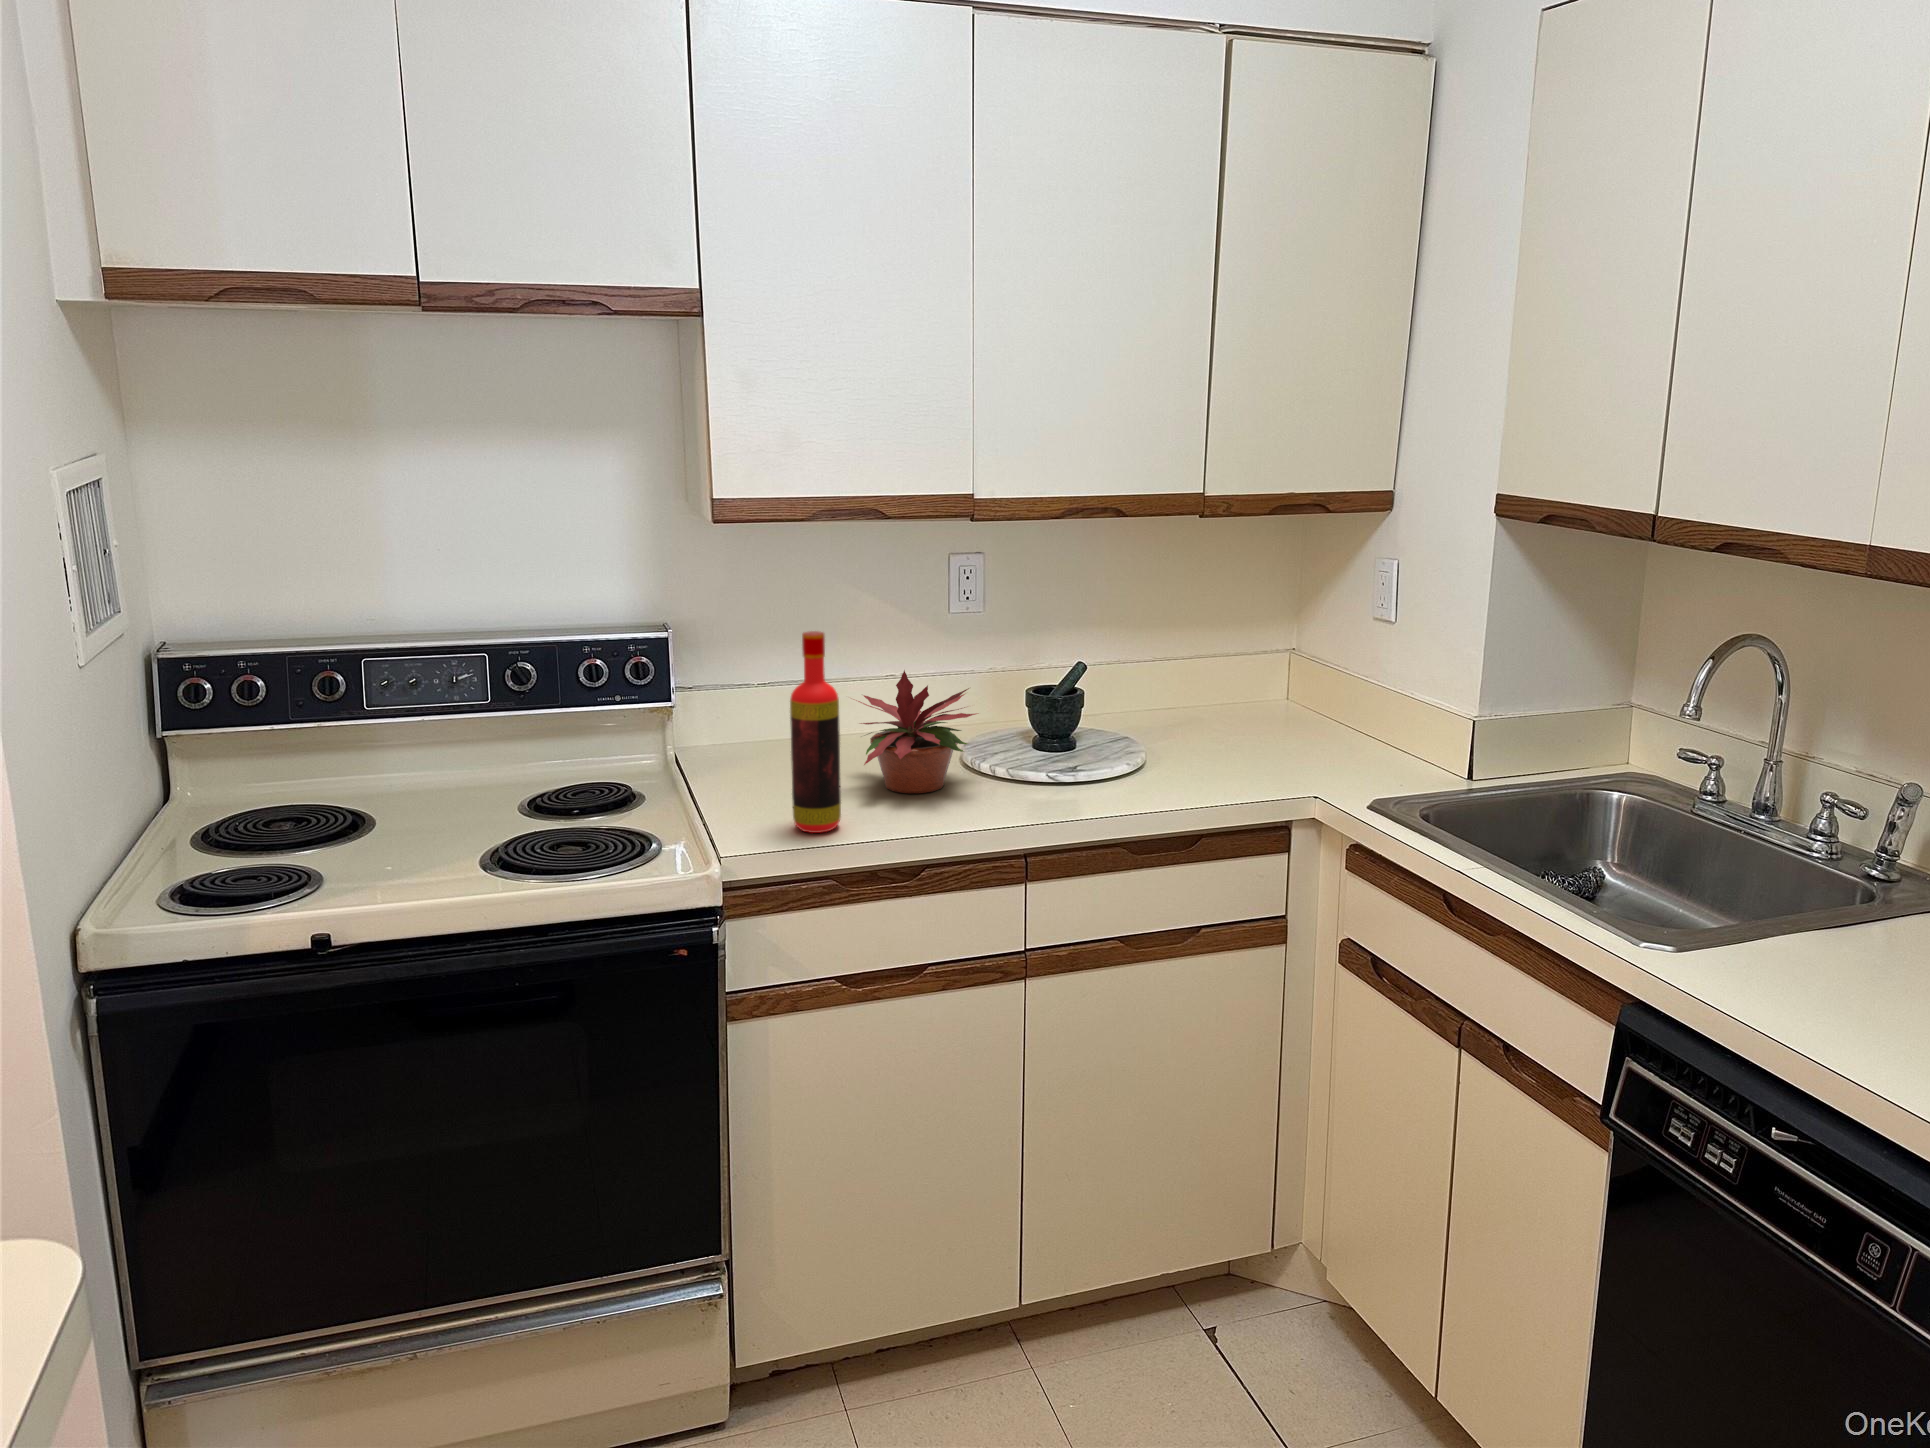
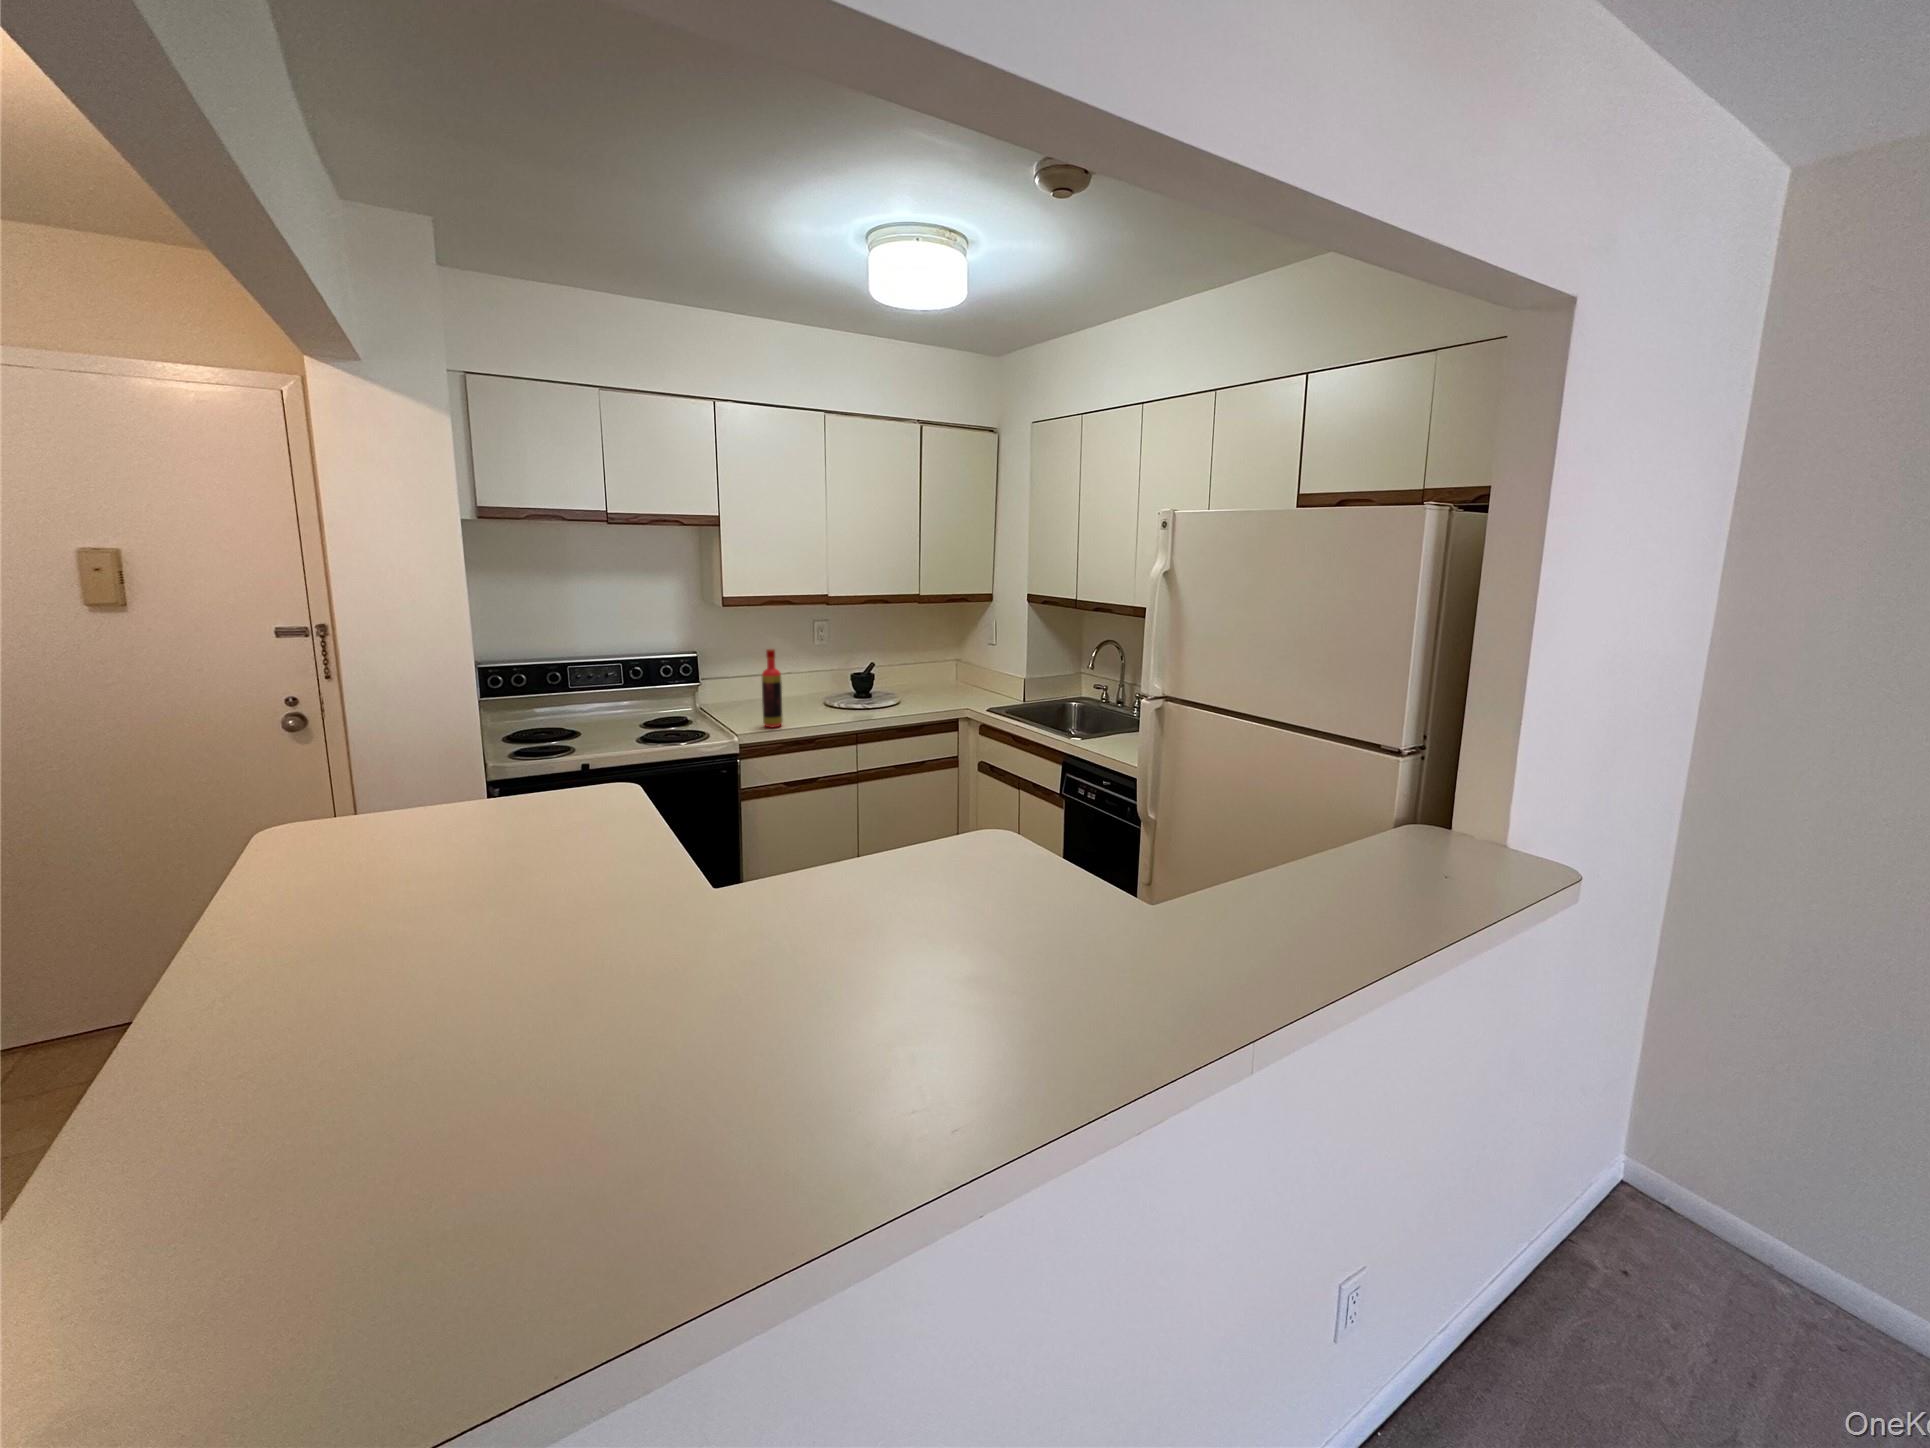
potted plant: present [856,670,978,793] -> none [780,665,836,715]

